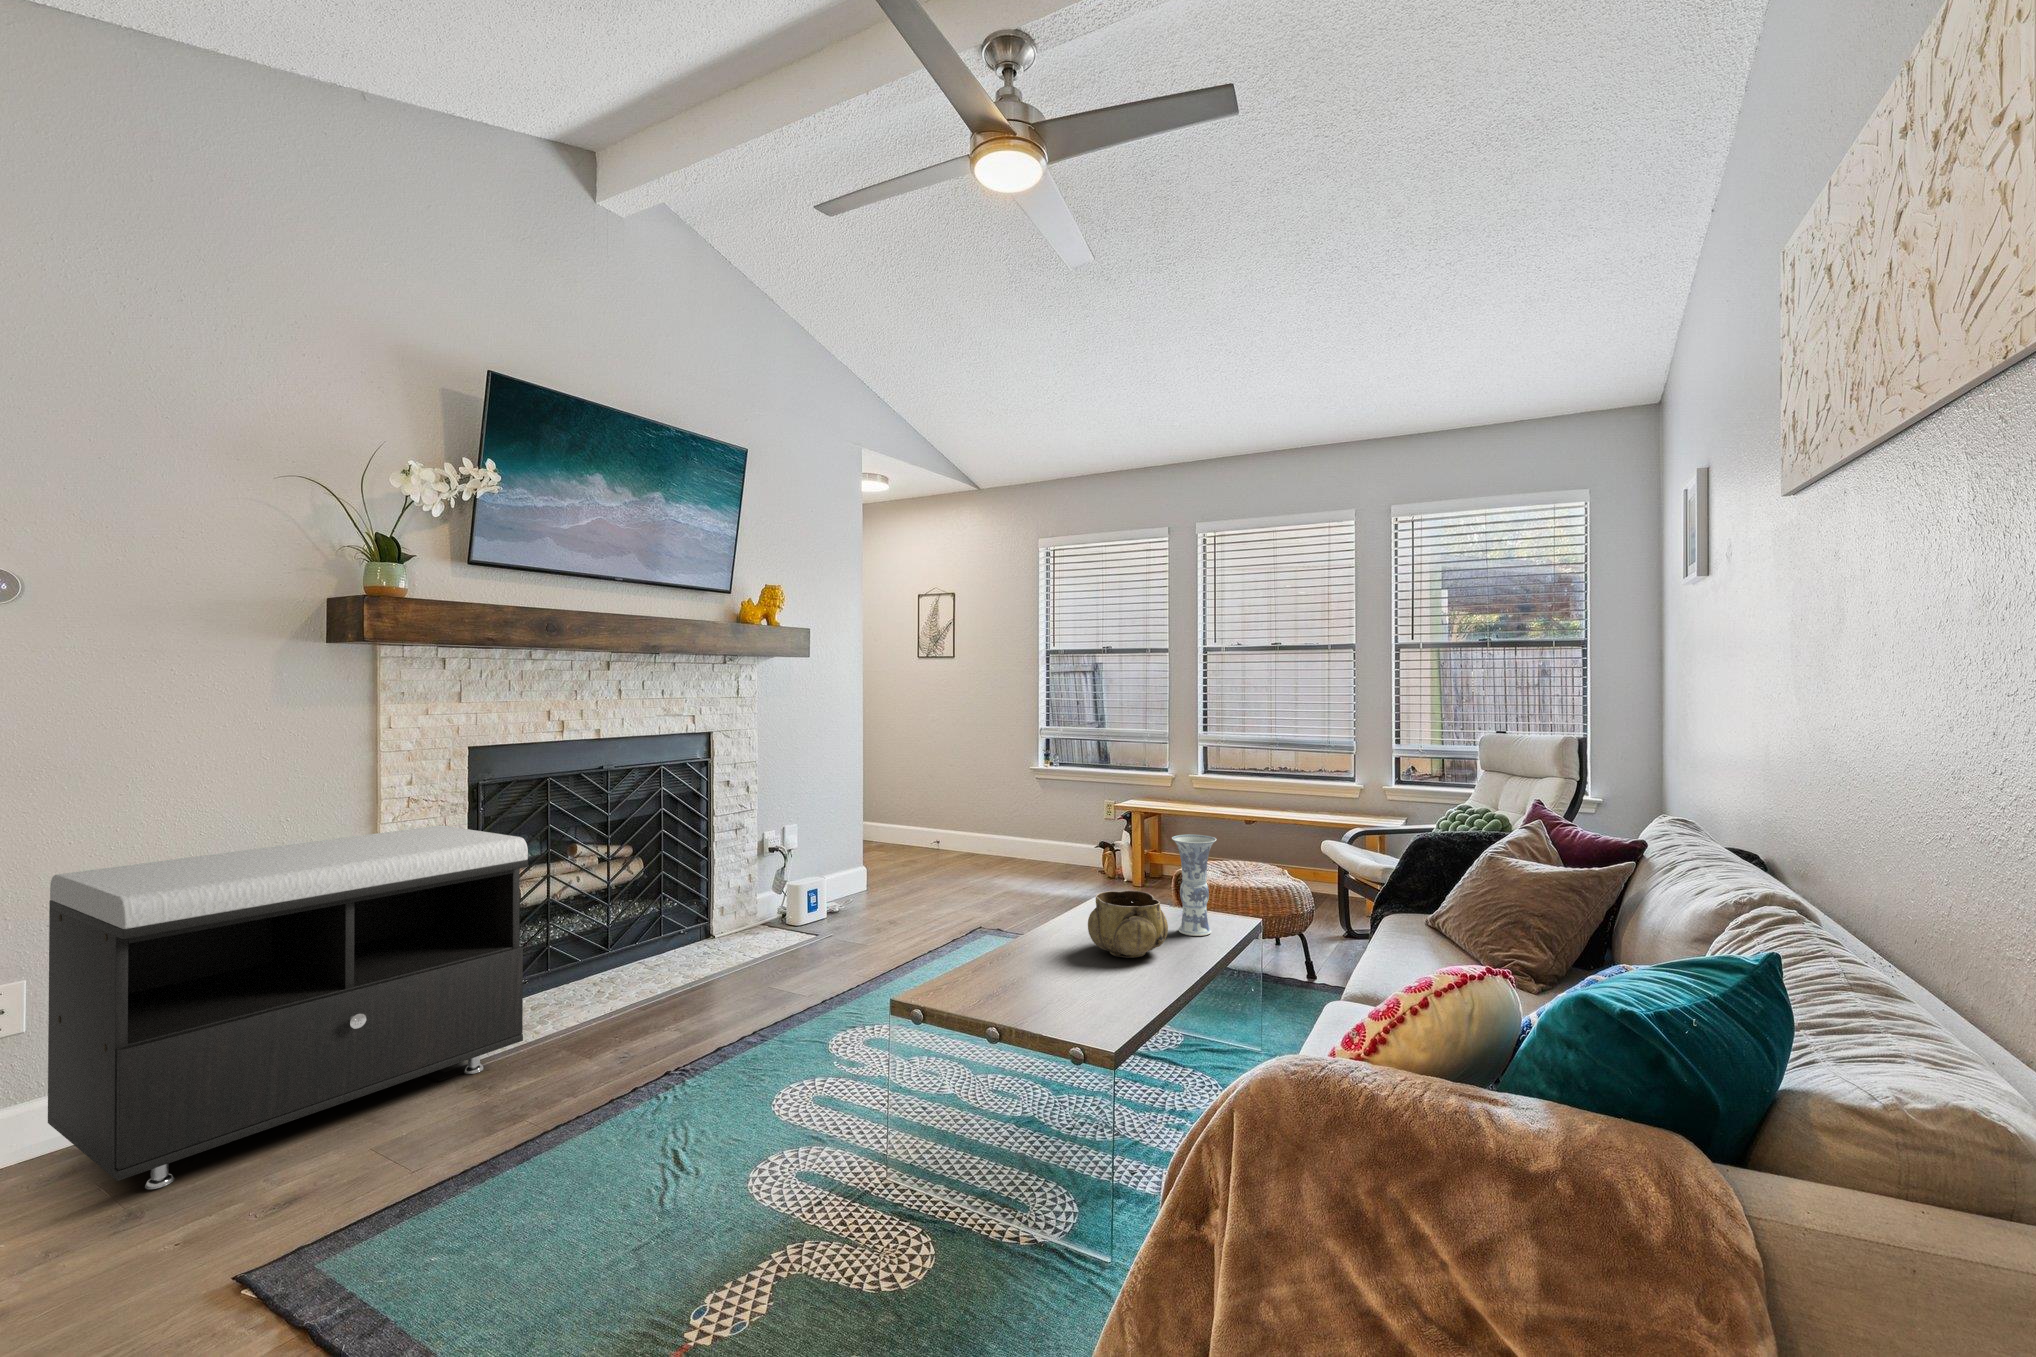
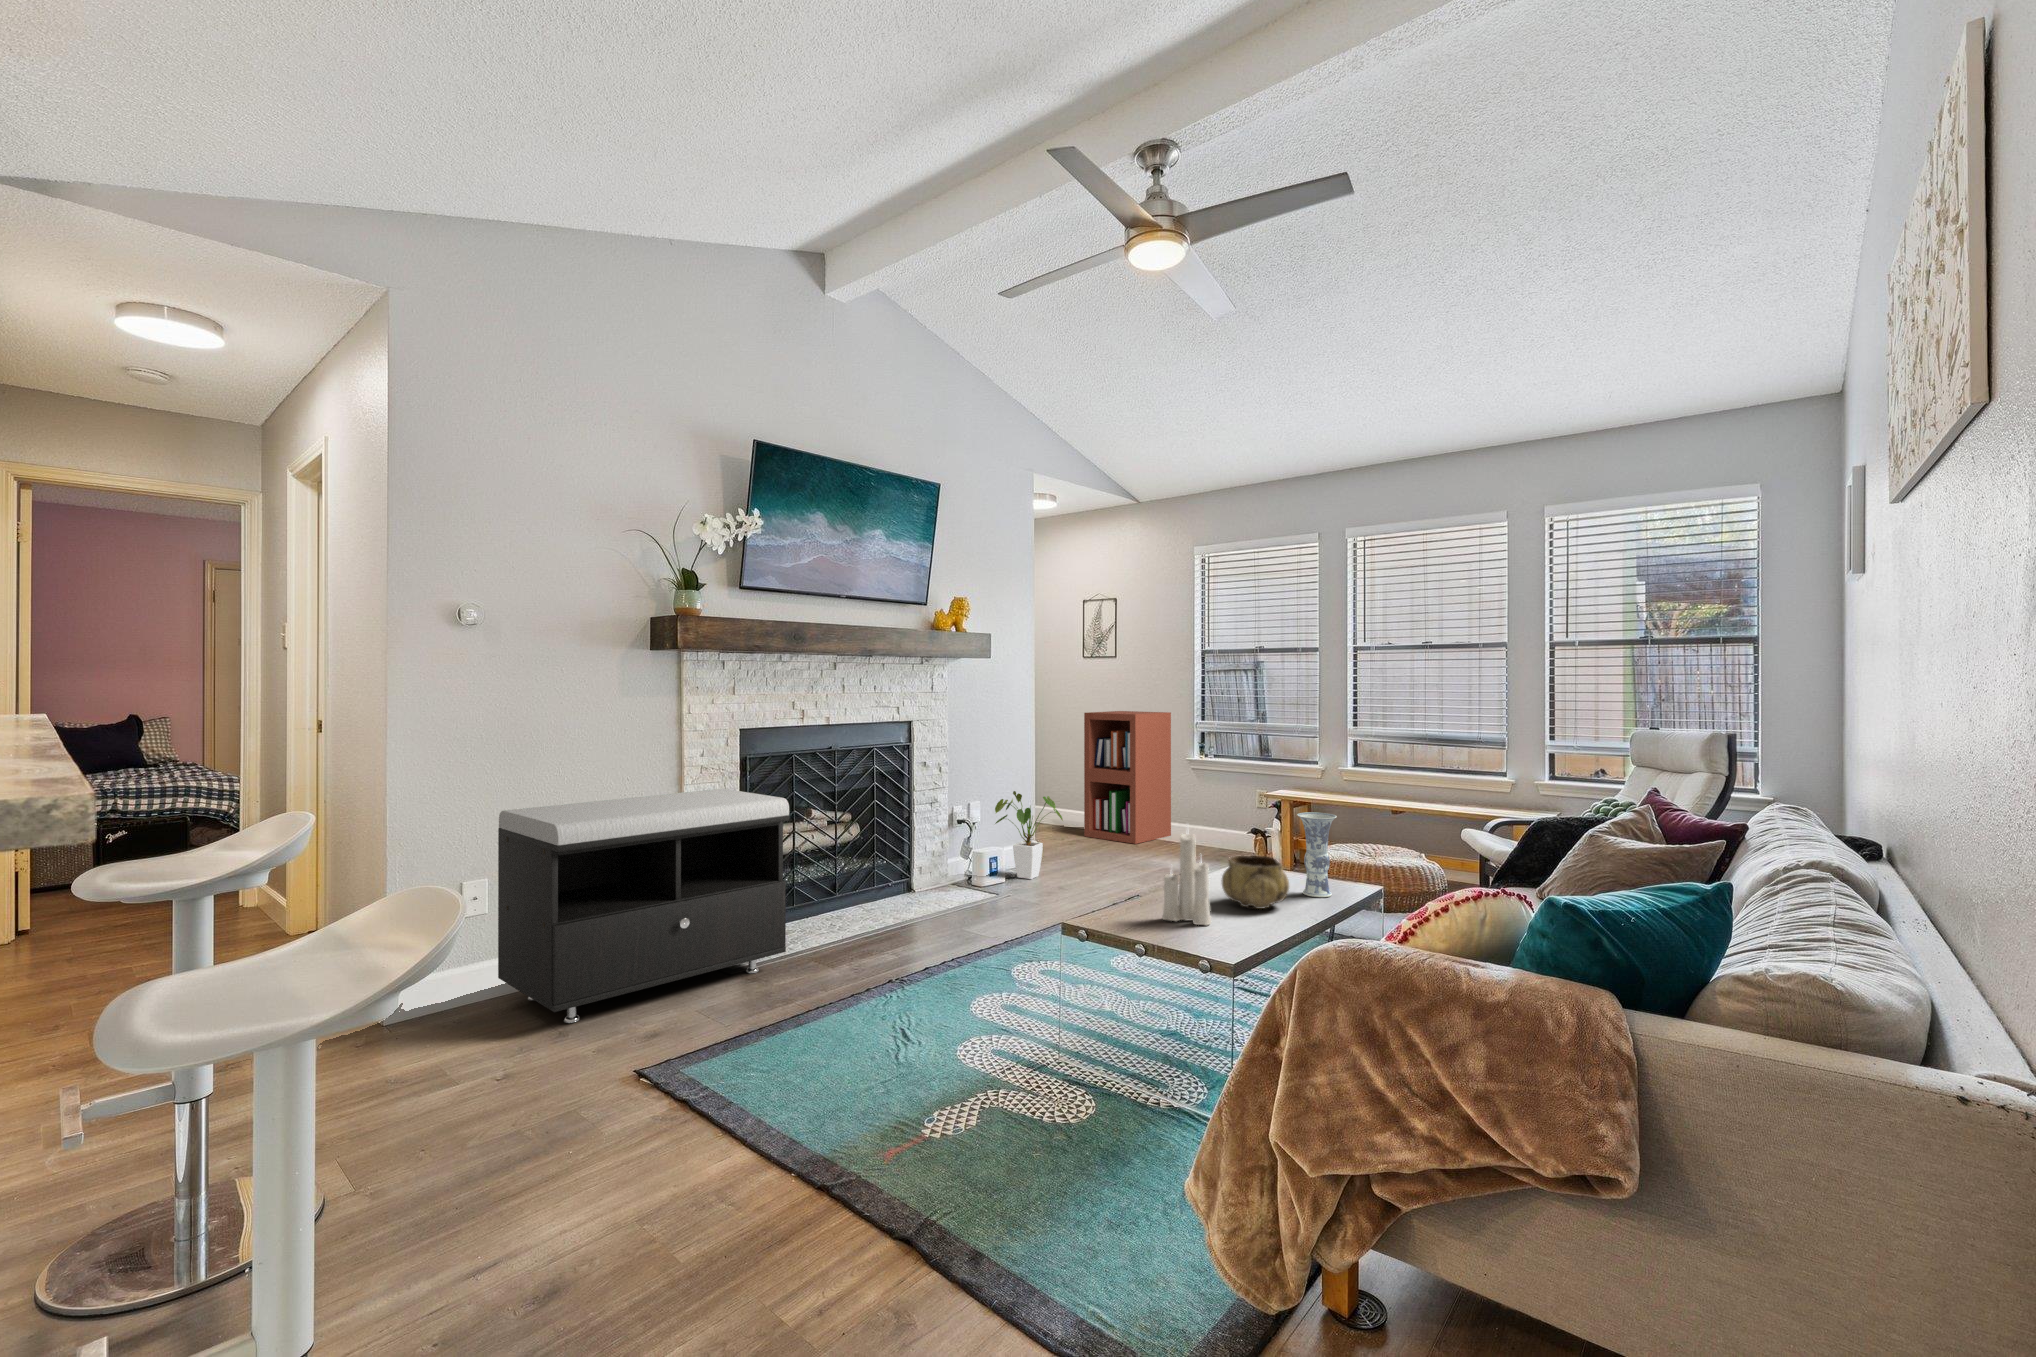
bookshelf: none [917,717,1011,863] -> present [1084,711,1171,844]
house plant: none [812,811,894,912] -> present [995,791,1063,879]
candle: none [1019,851,1080,988] -> present [1162,833,1211,925]

